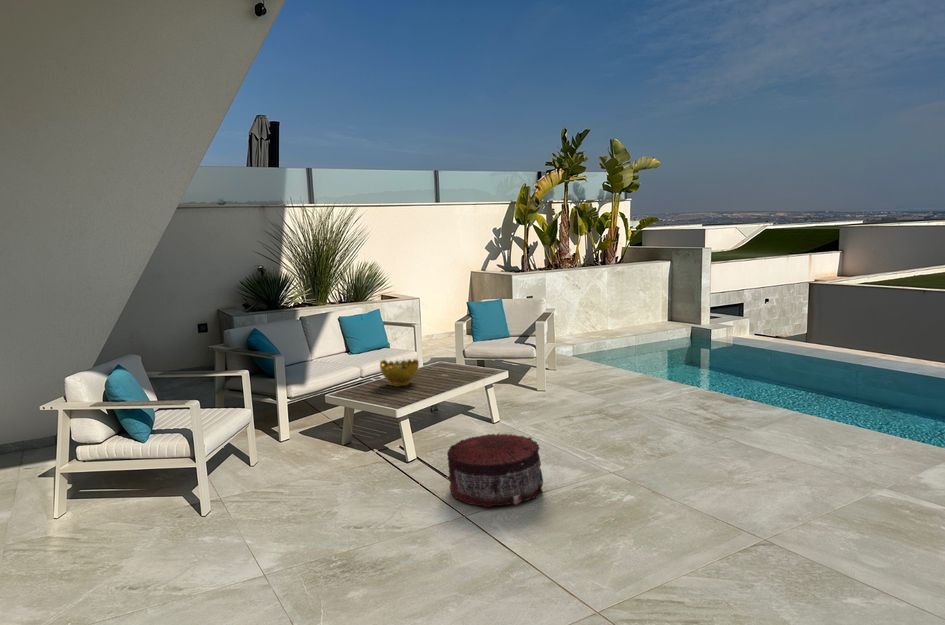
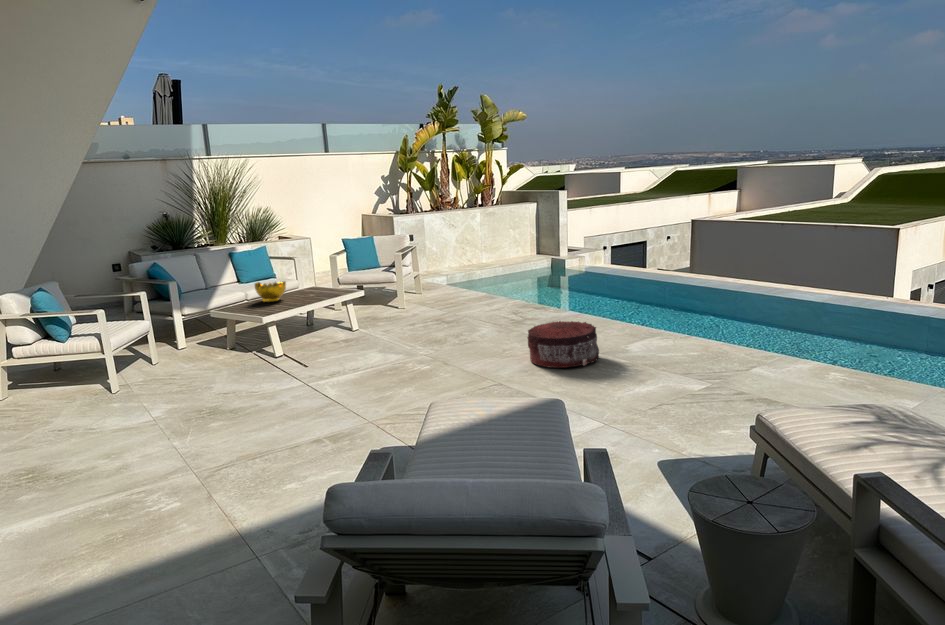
pouf: present [447,433,543,507] -> present [527,321,599,368]

